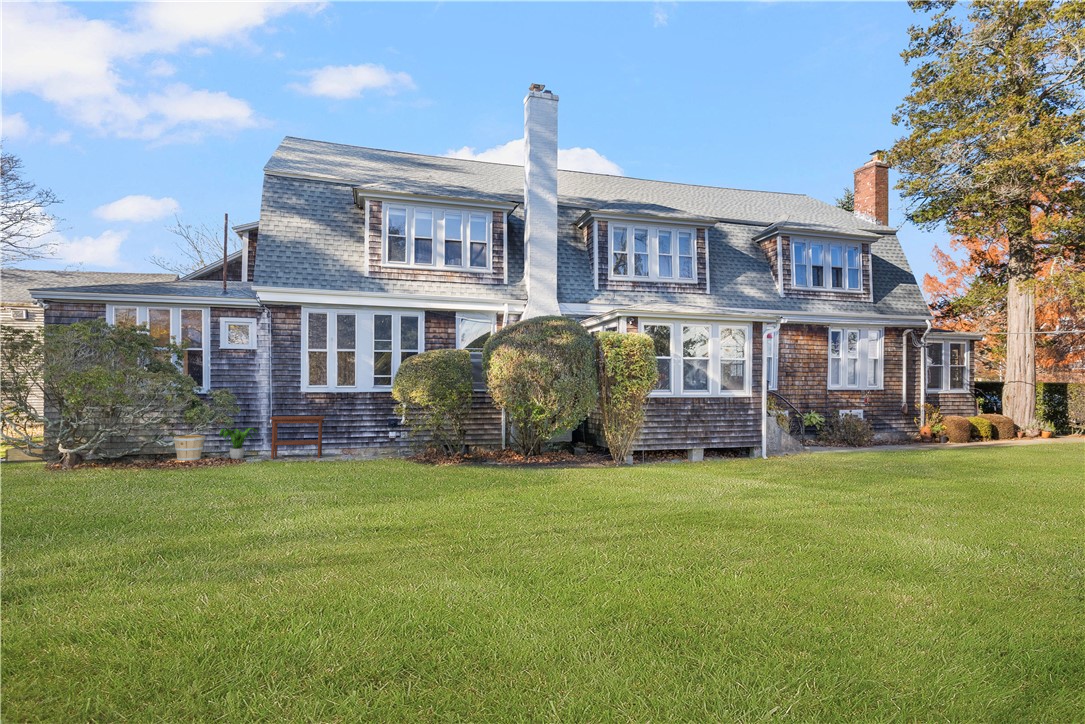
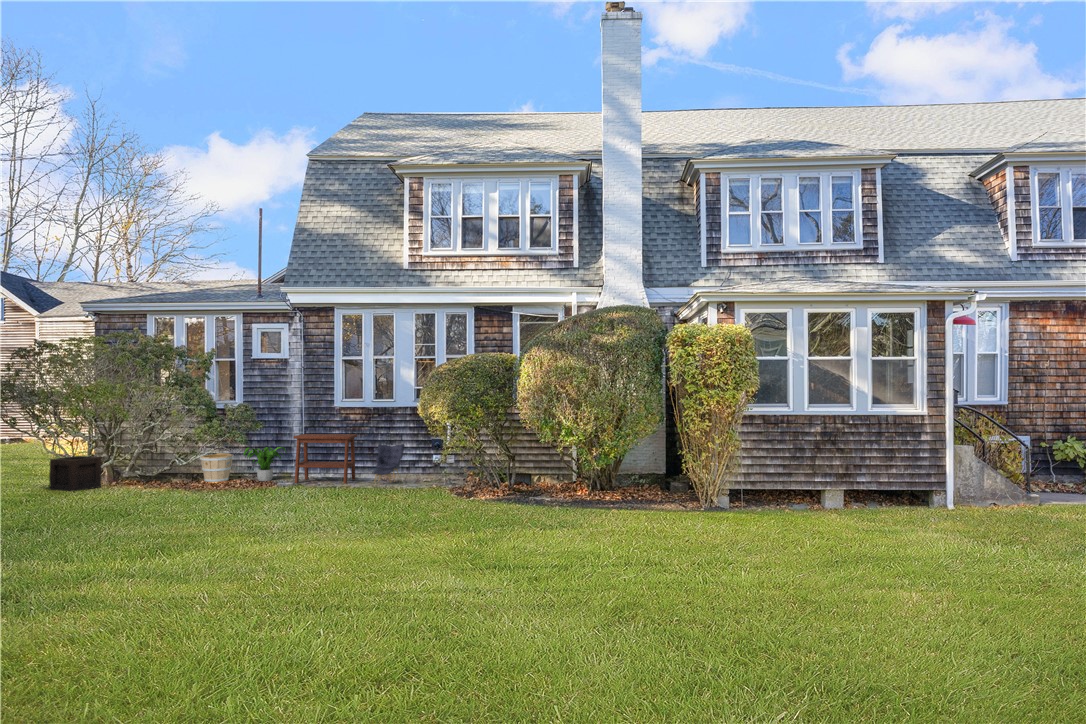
armchair: none [342,424,365,456] -> present [374,444,405,480]
wooden crate: none [25,438,80,471] -> present [49,456,102,491]

